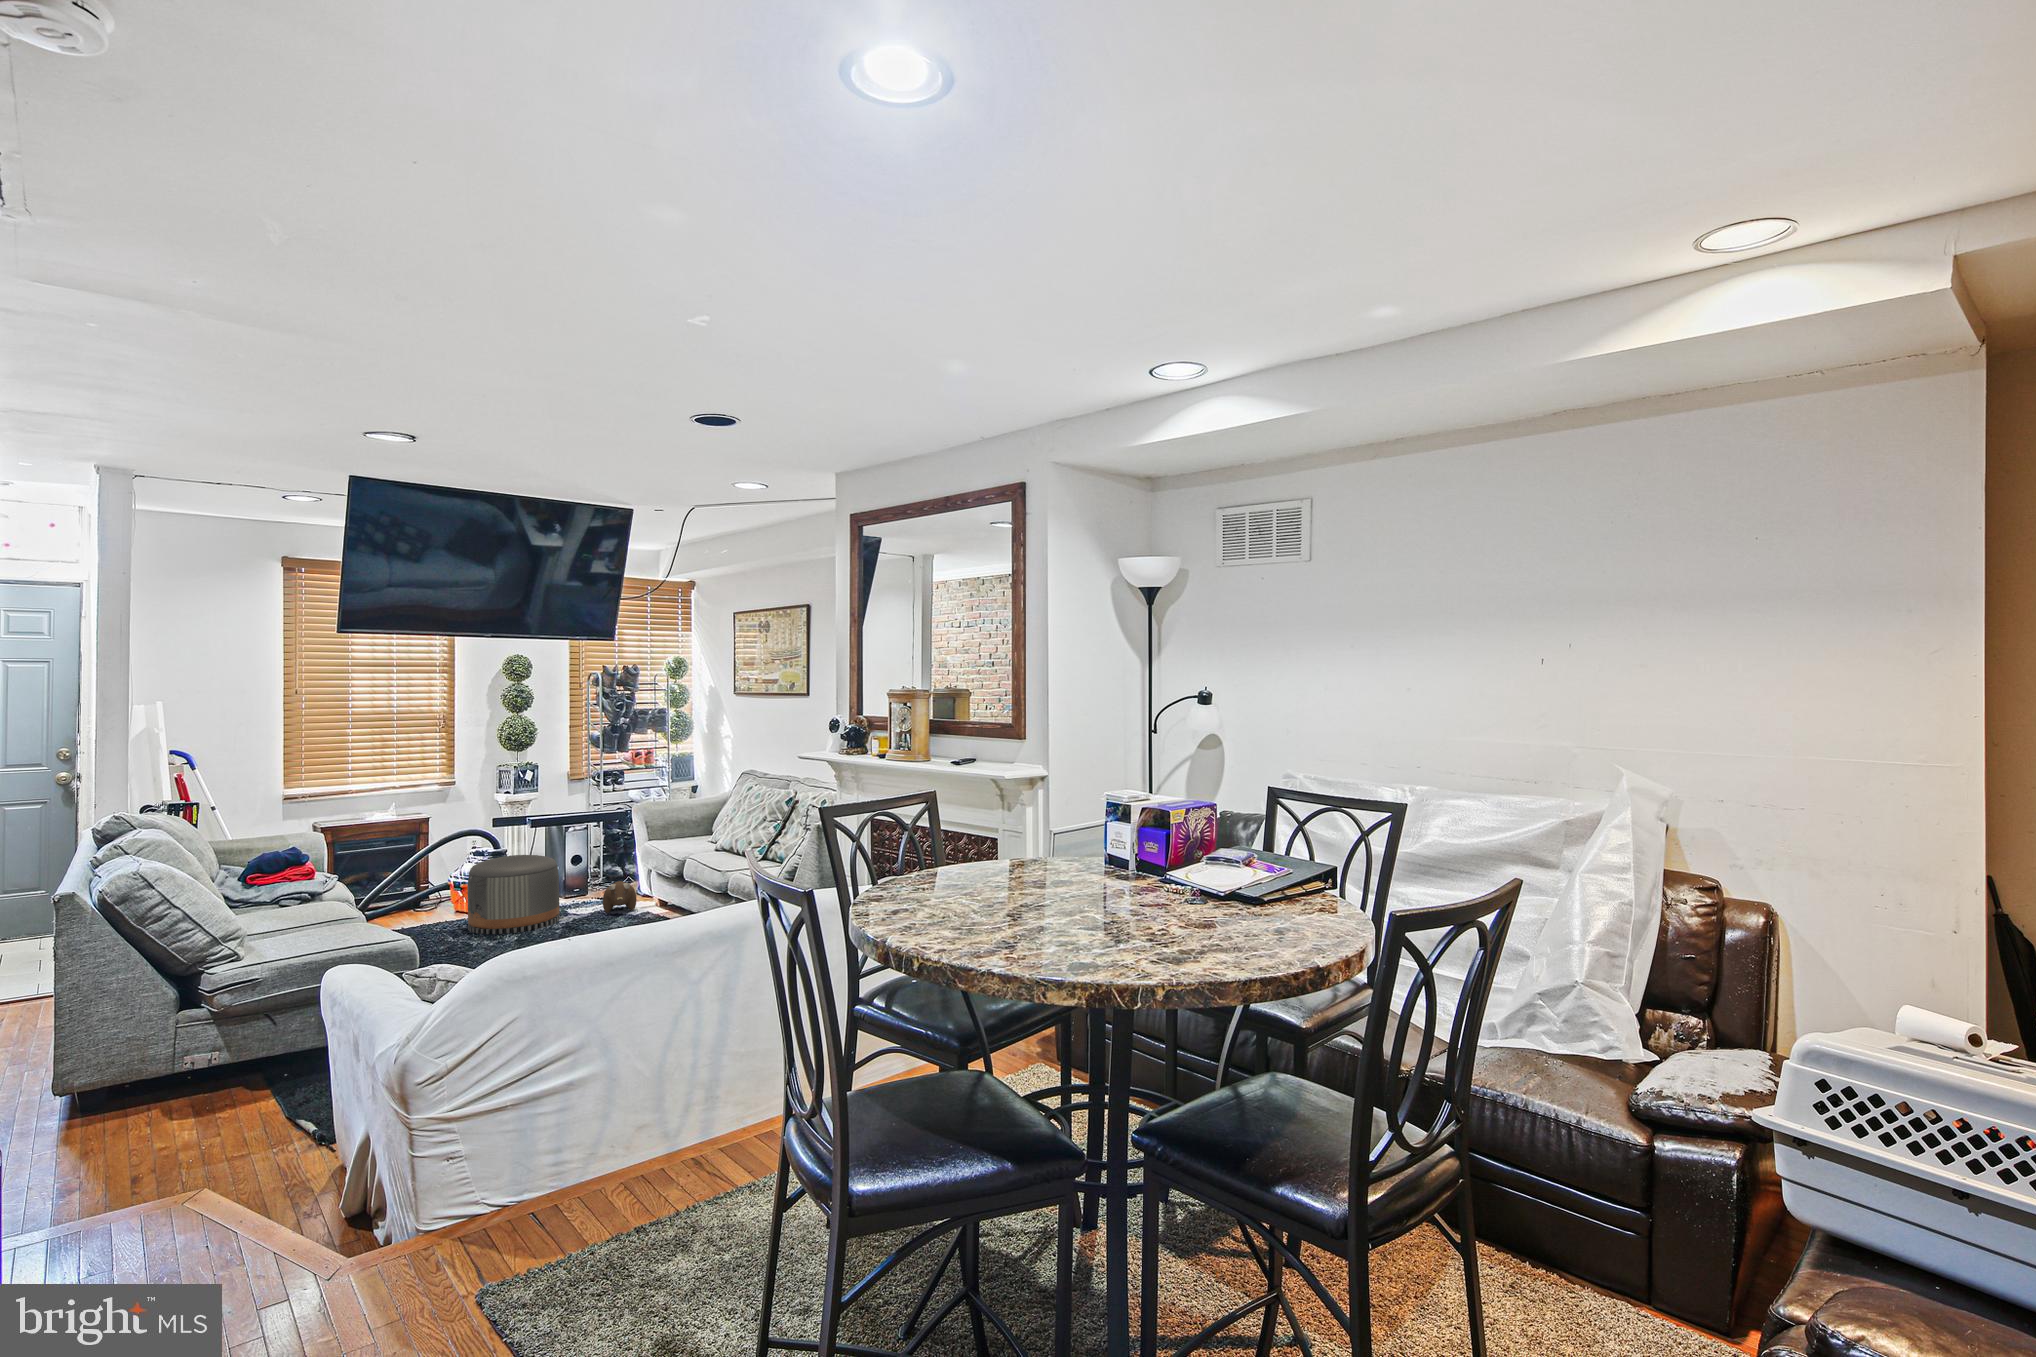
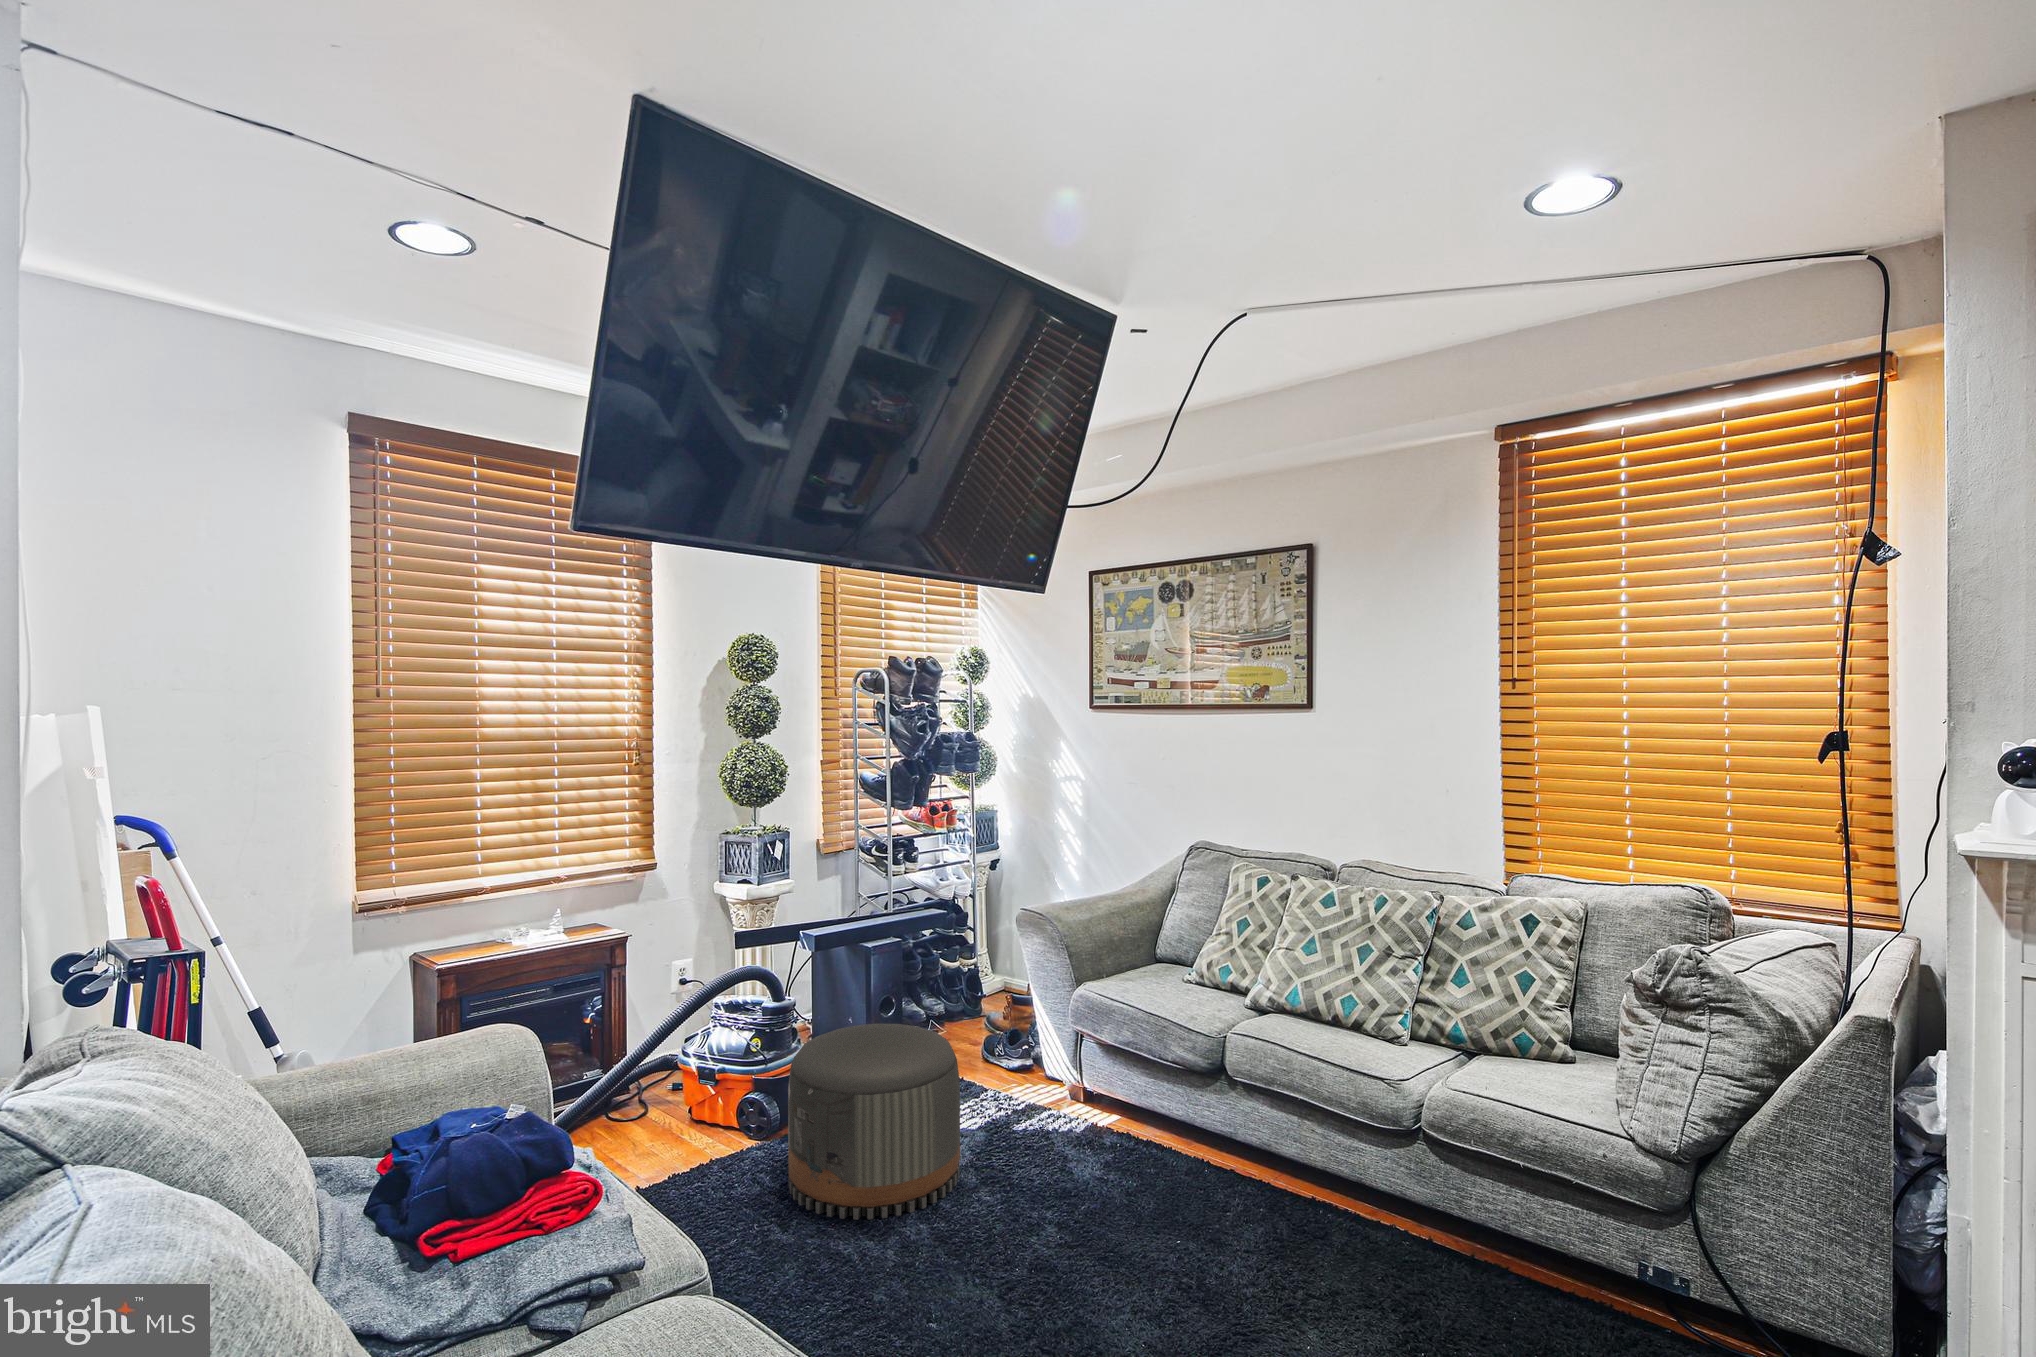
plush toy: present [603,881,637,913] -> none [1007,1065,1074,1133]

